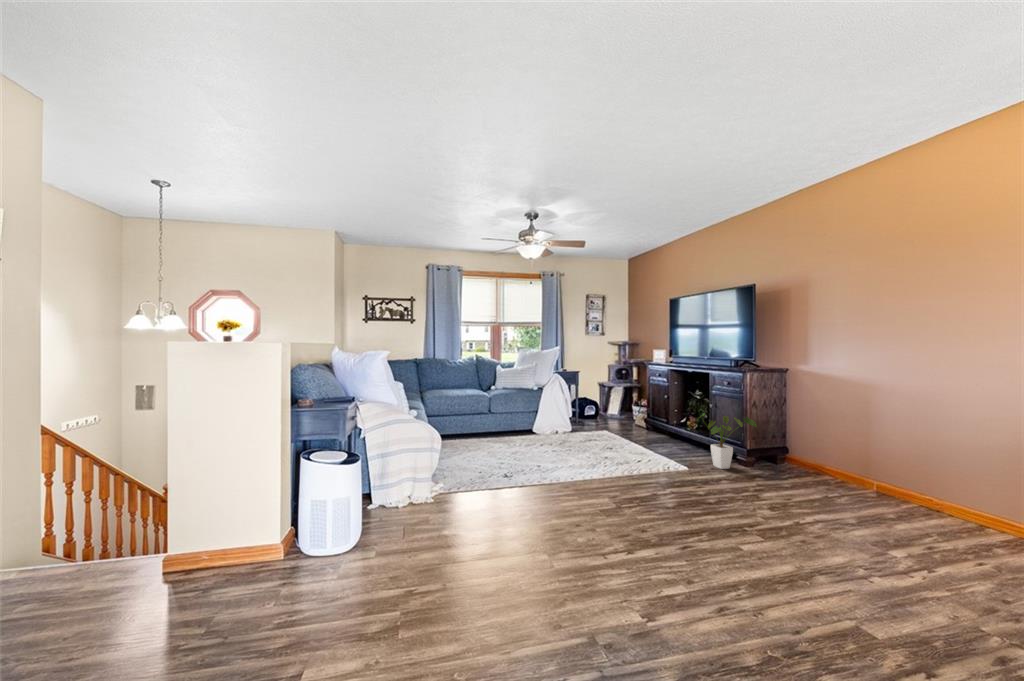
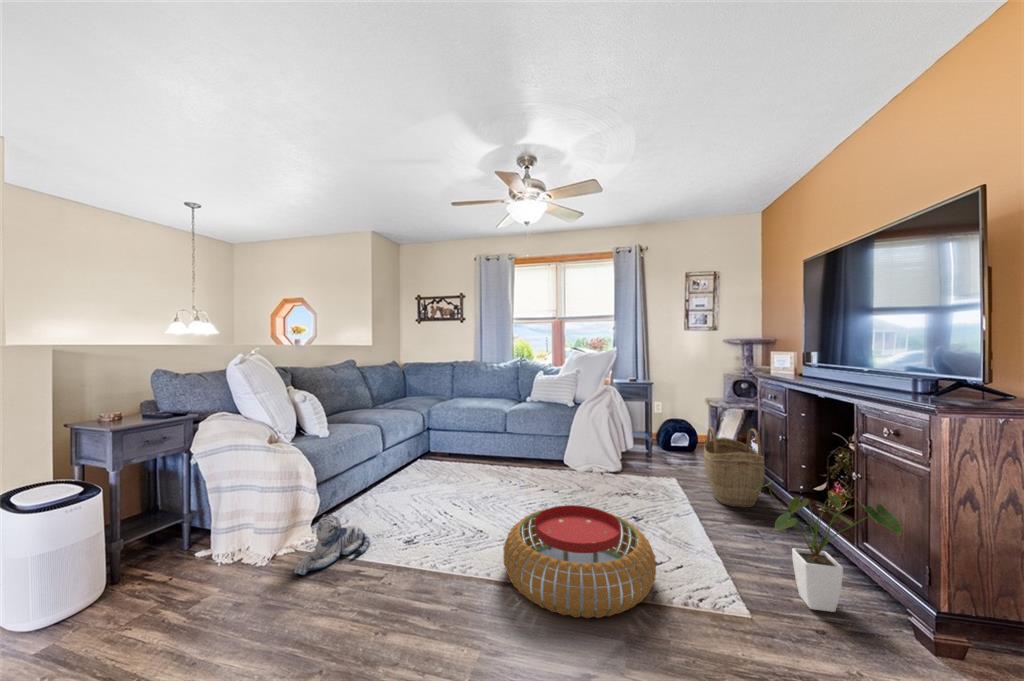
woven basket: none [630,395,667,440] -> present [704,427,765,508]
pouf: none [584,441,670,489] -> present [503,505,656,618]
plush toy: none [470,465,500,504] -> present [294,515,370,575]

